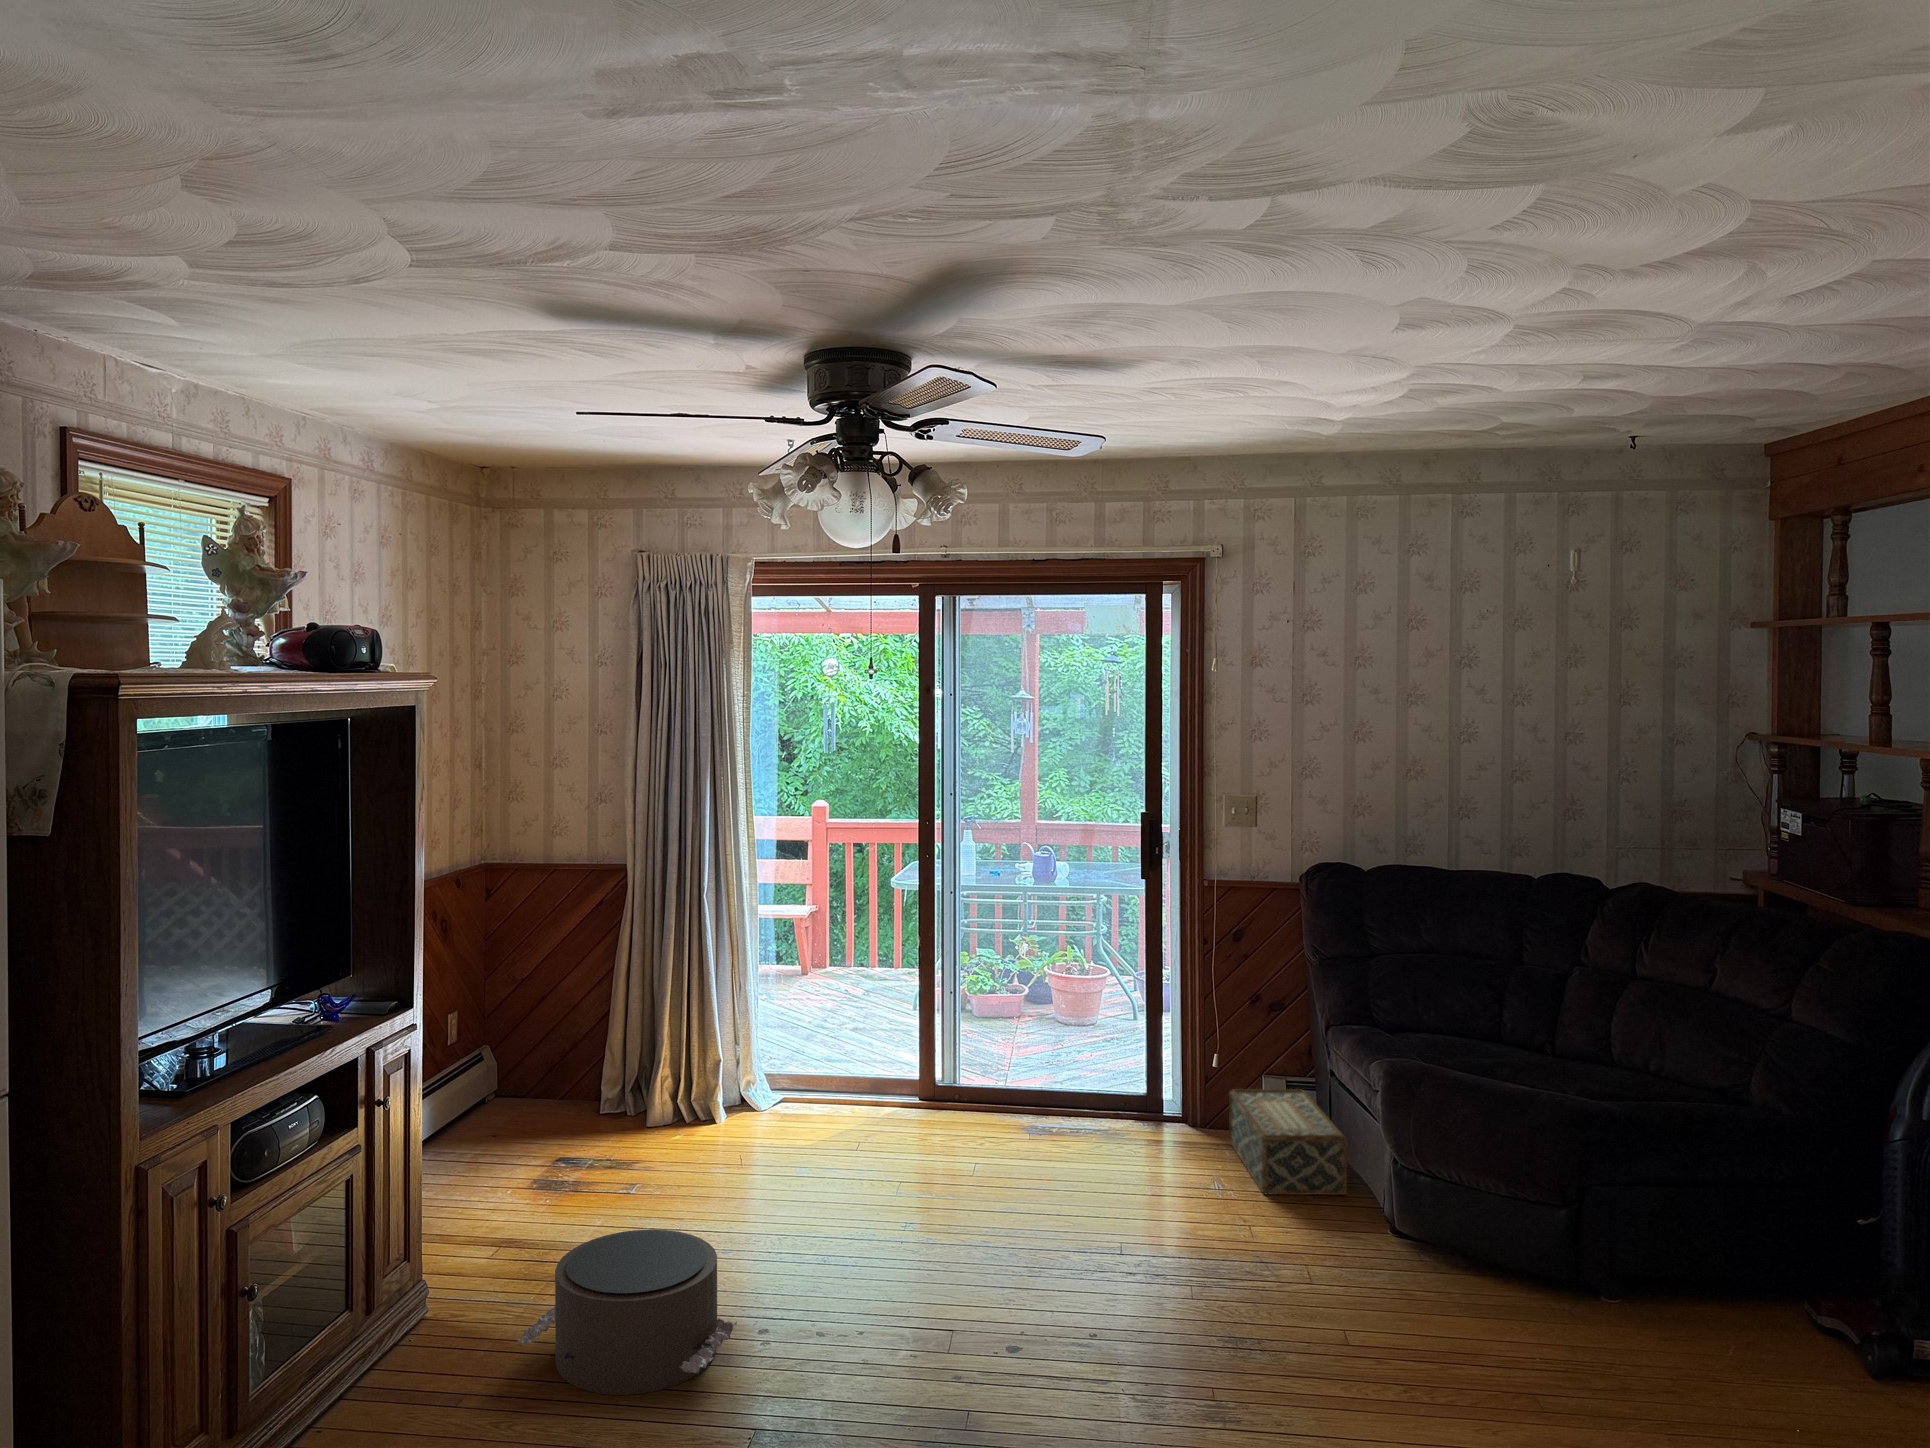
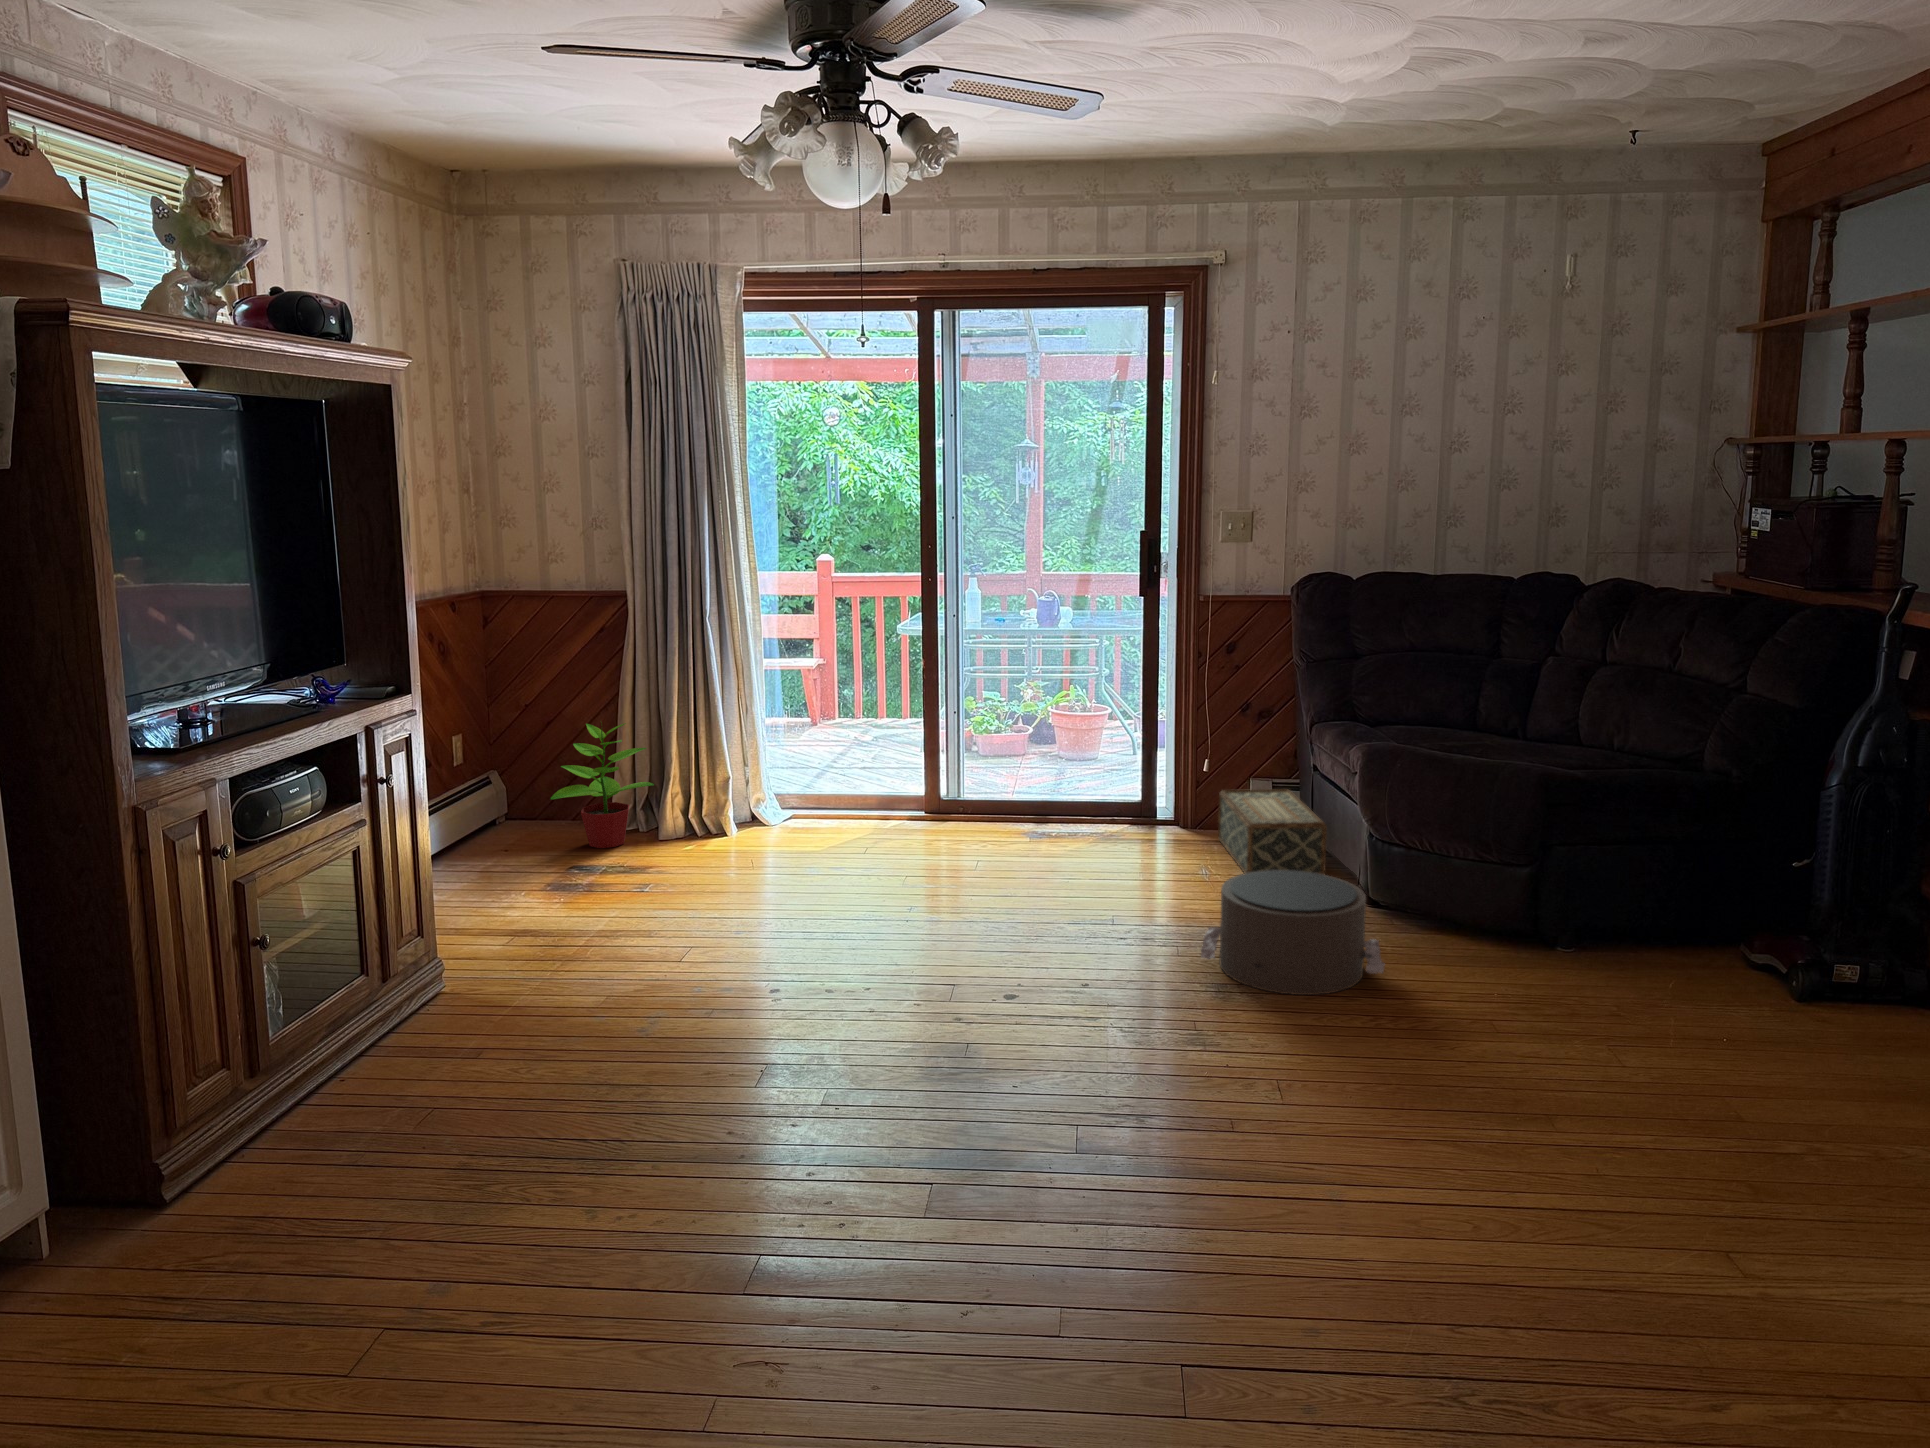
potted plant: none [538,1001,644,1137] -> present [550,724,654,848]
pouf: present [518,1229,737,1395] -> present [1201,870,1385,995]

